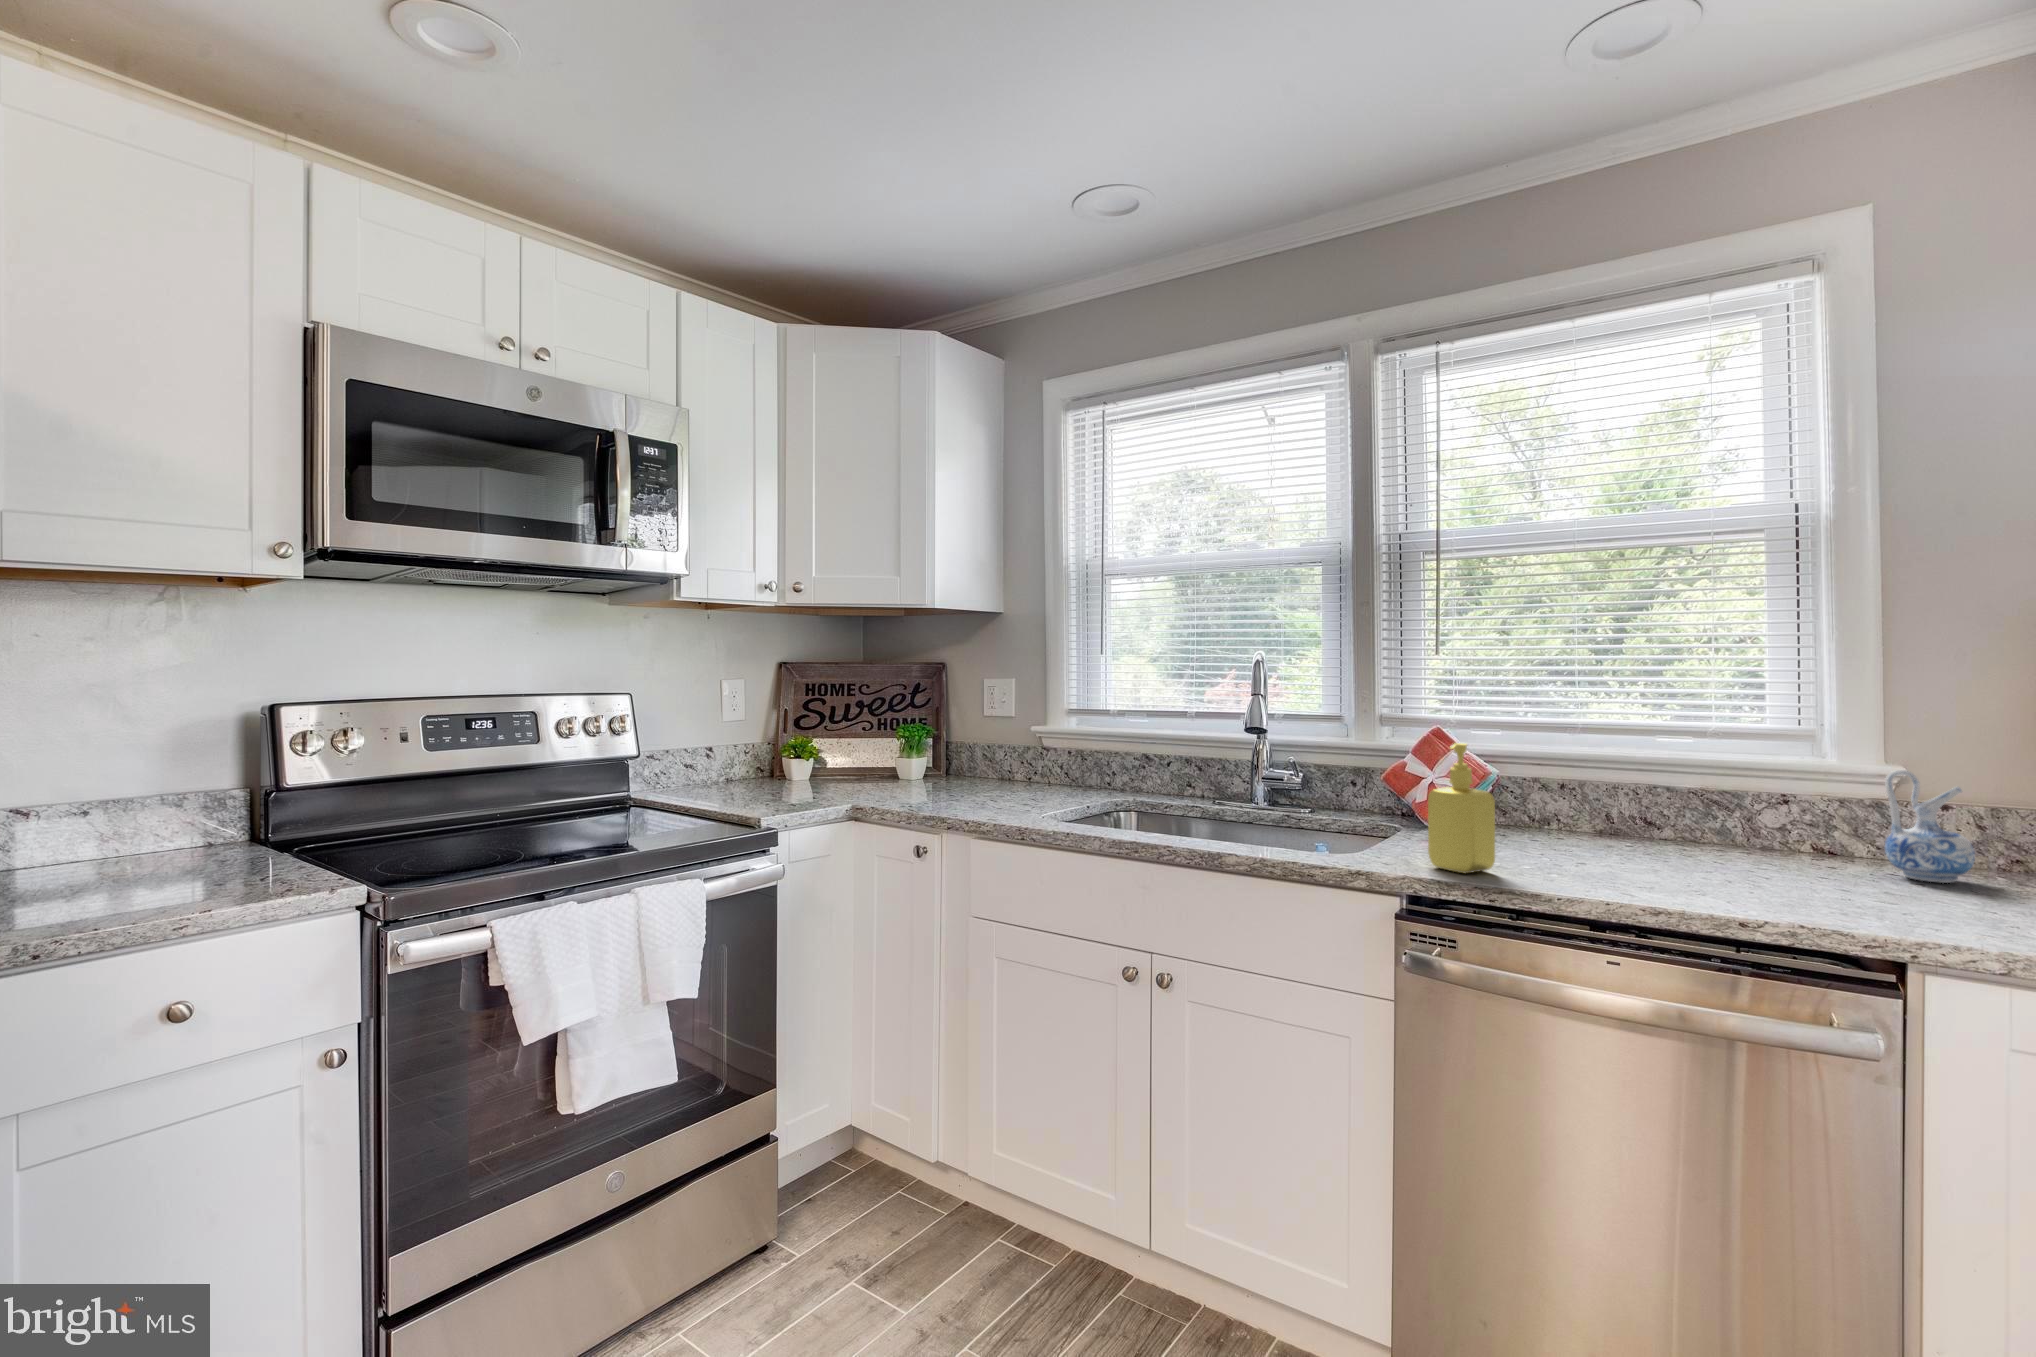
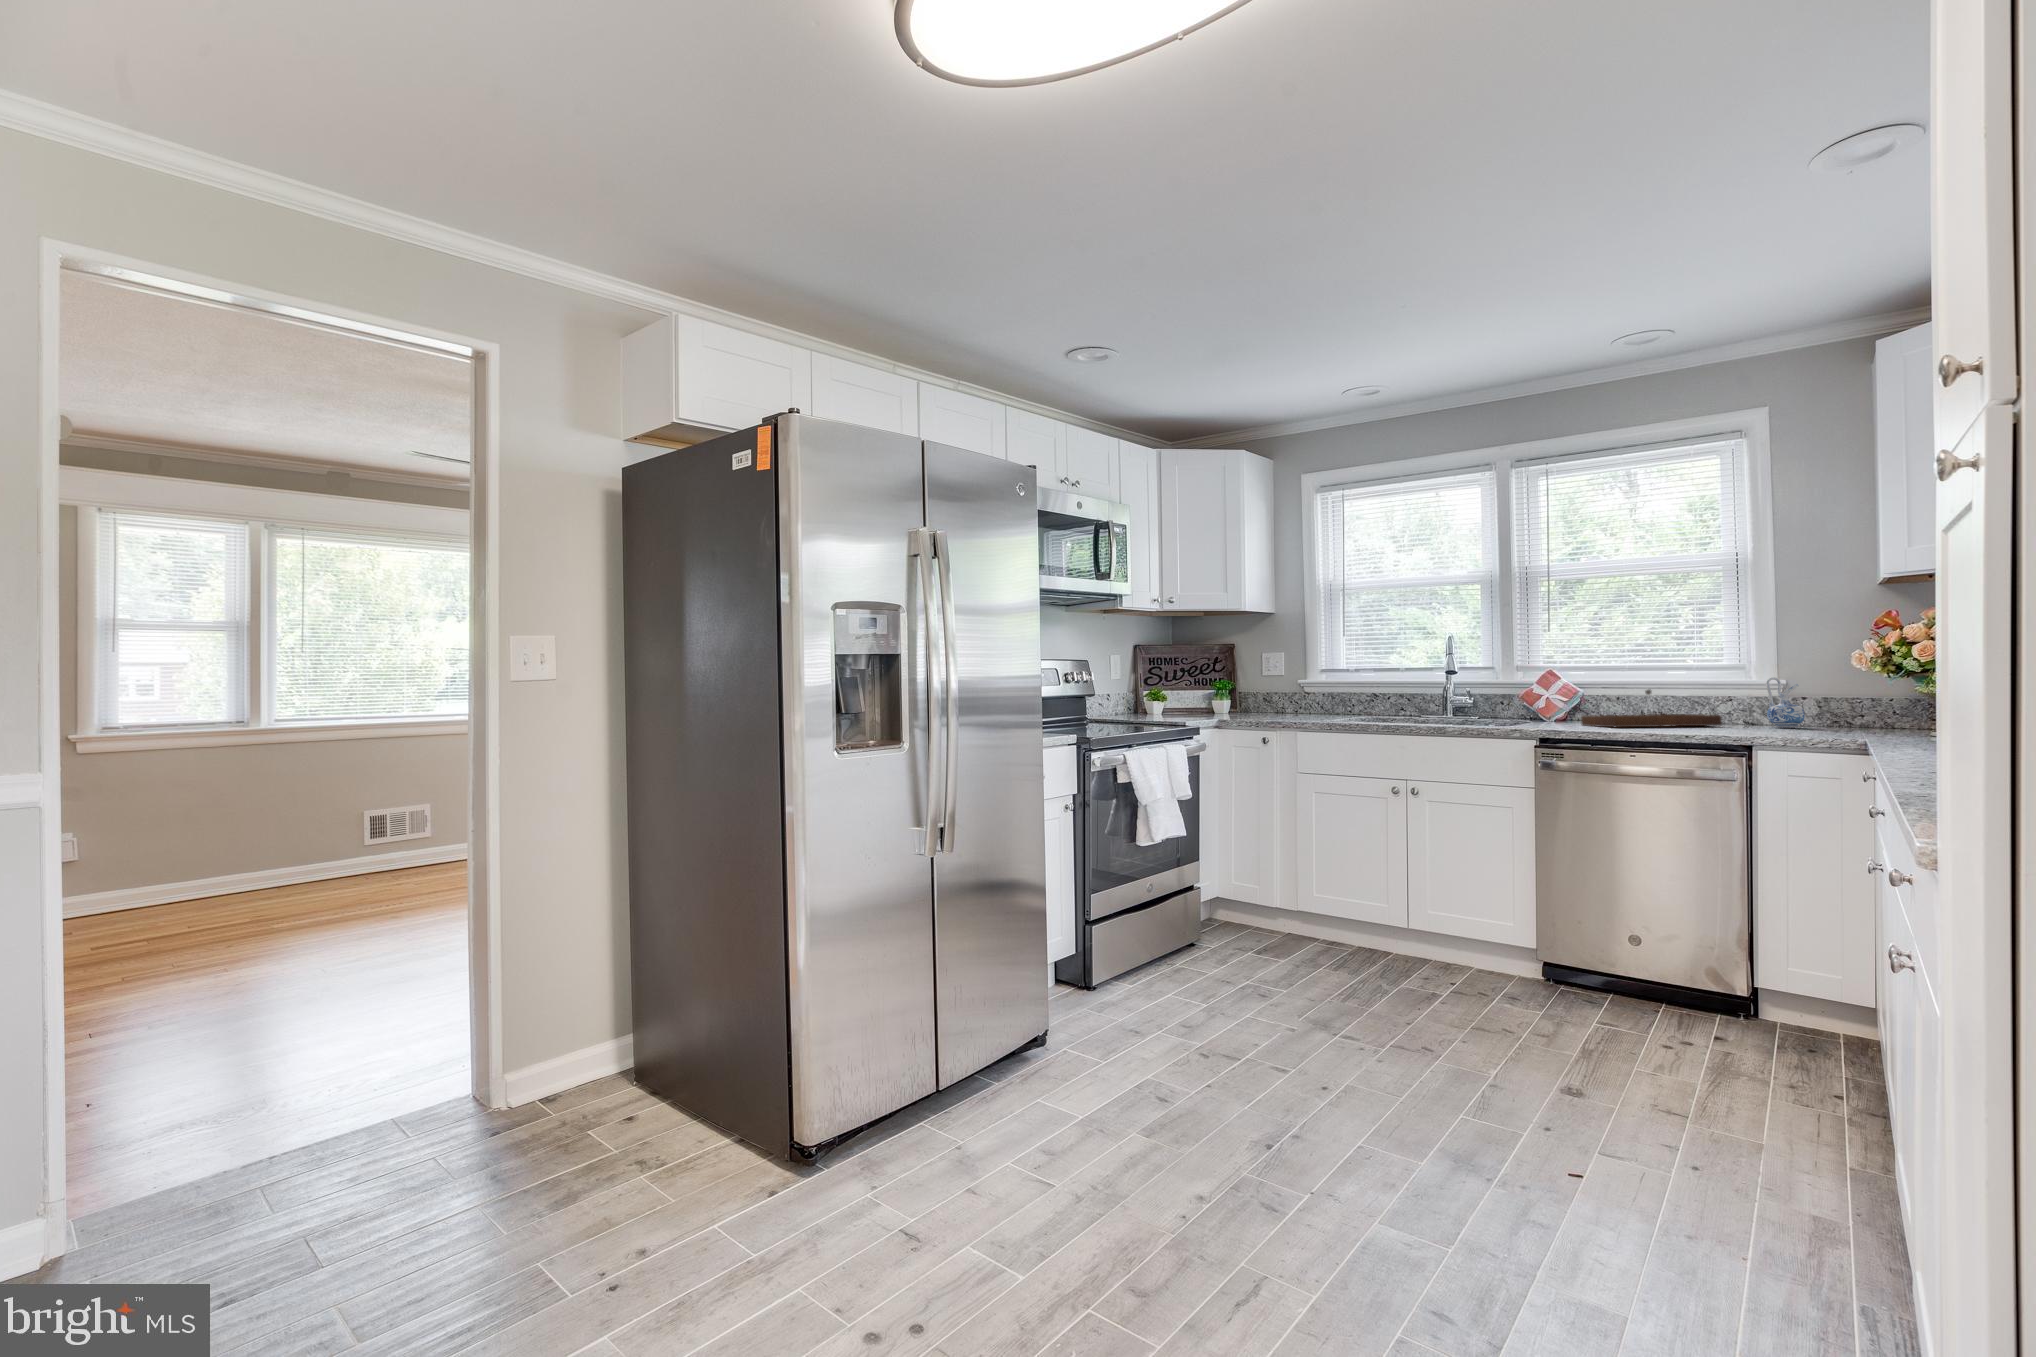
soap dispenser: present [1428,743,1495,873] -> none [1548,668,1580,728]
tray: none [1495,781,1786,874] -> present [1581,689,1722,727]

